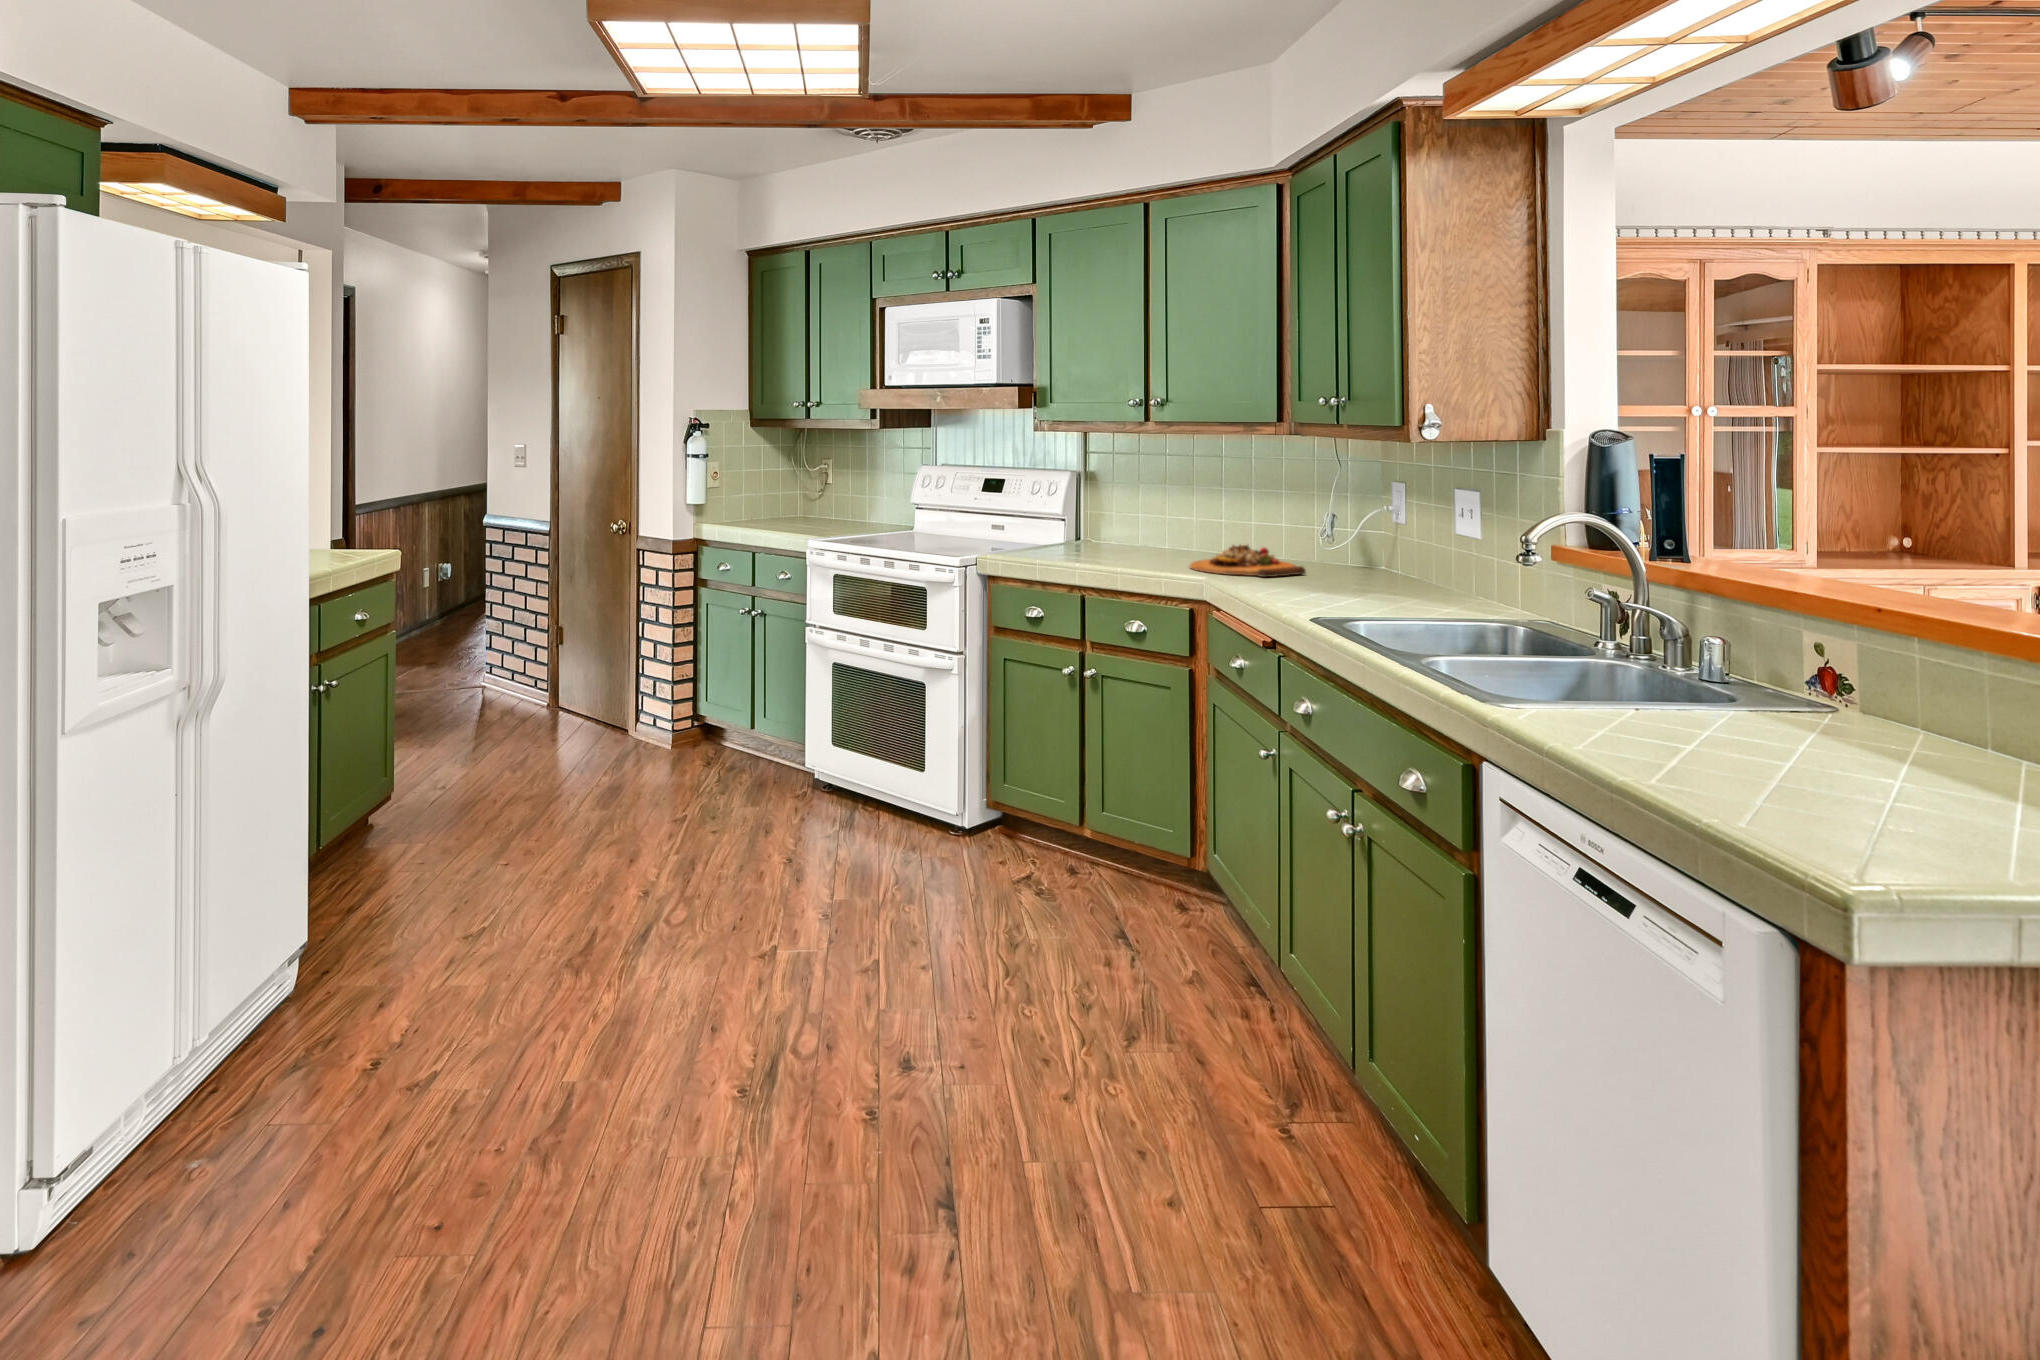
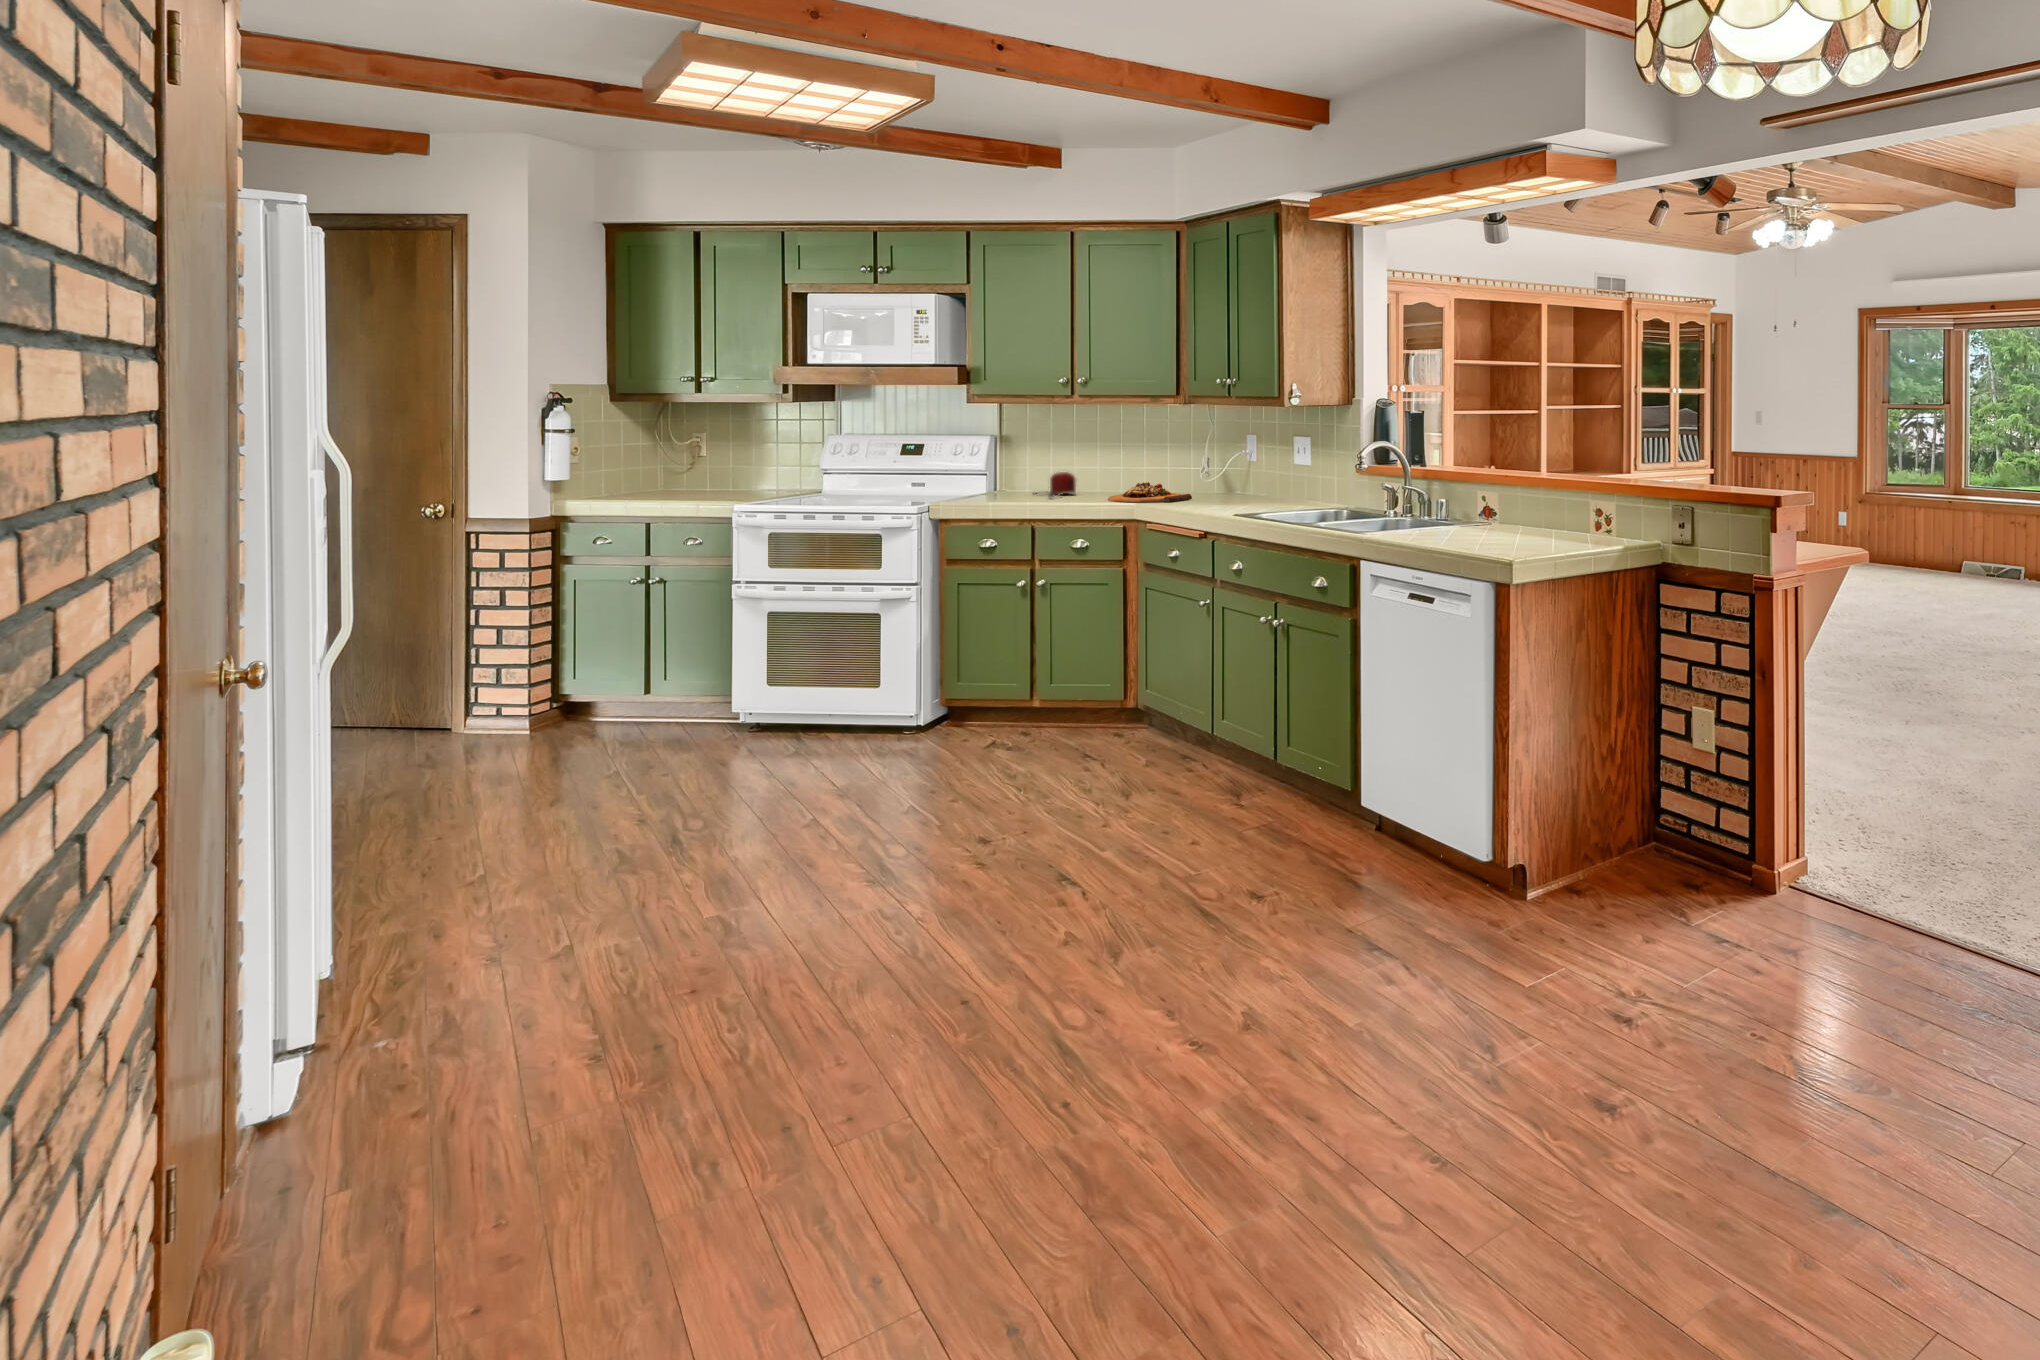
toaster: none [1114,522,1165,558] -> present [1046,472,1076,498]

